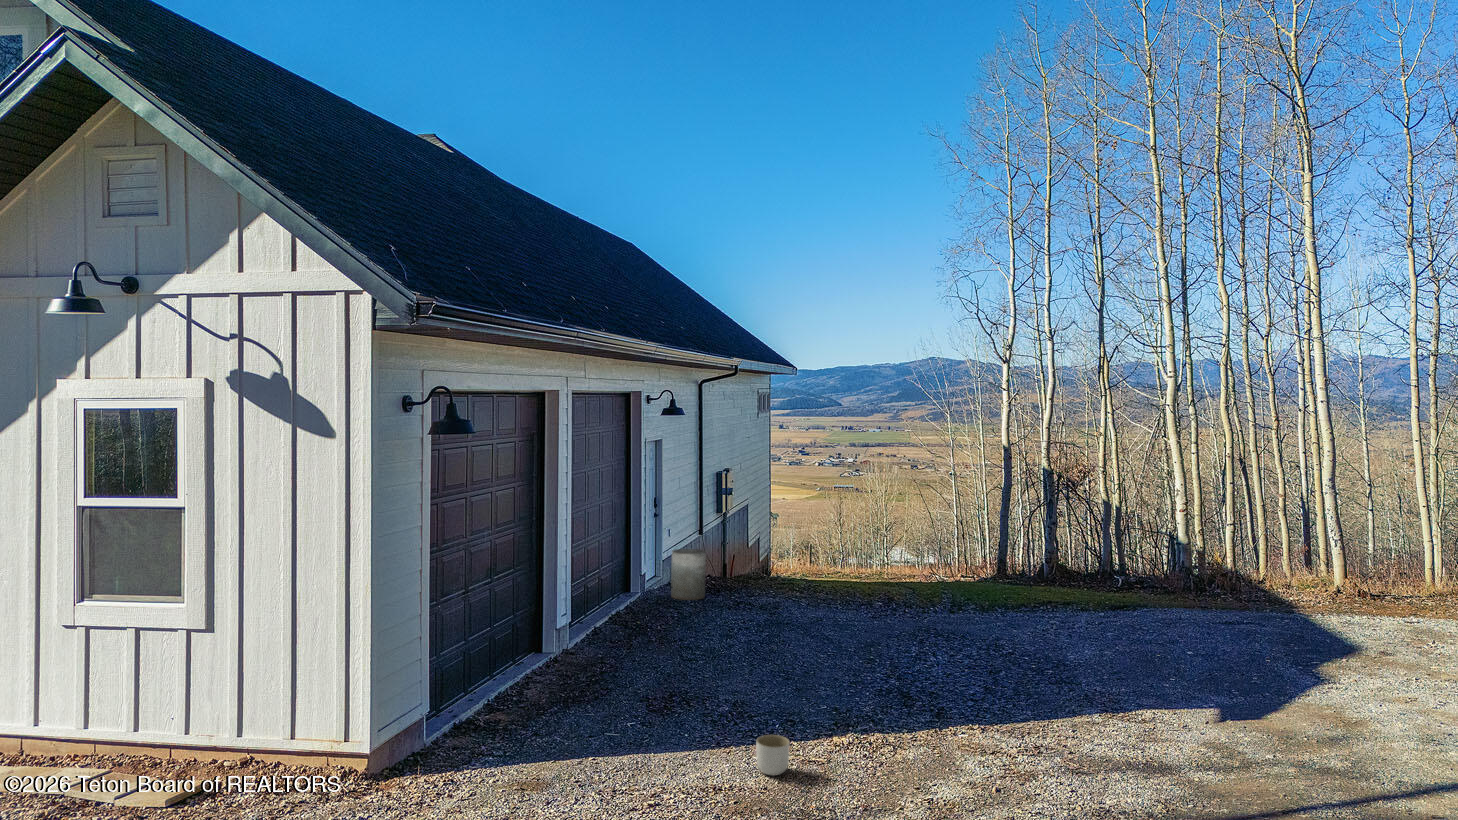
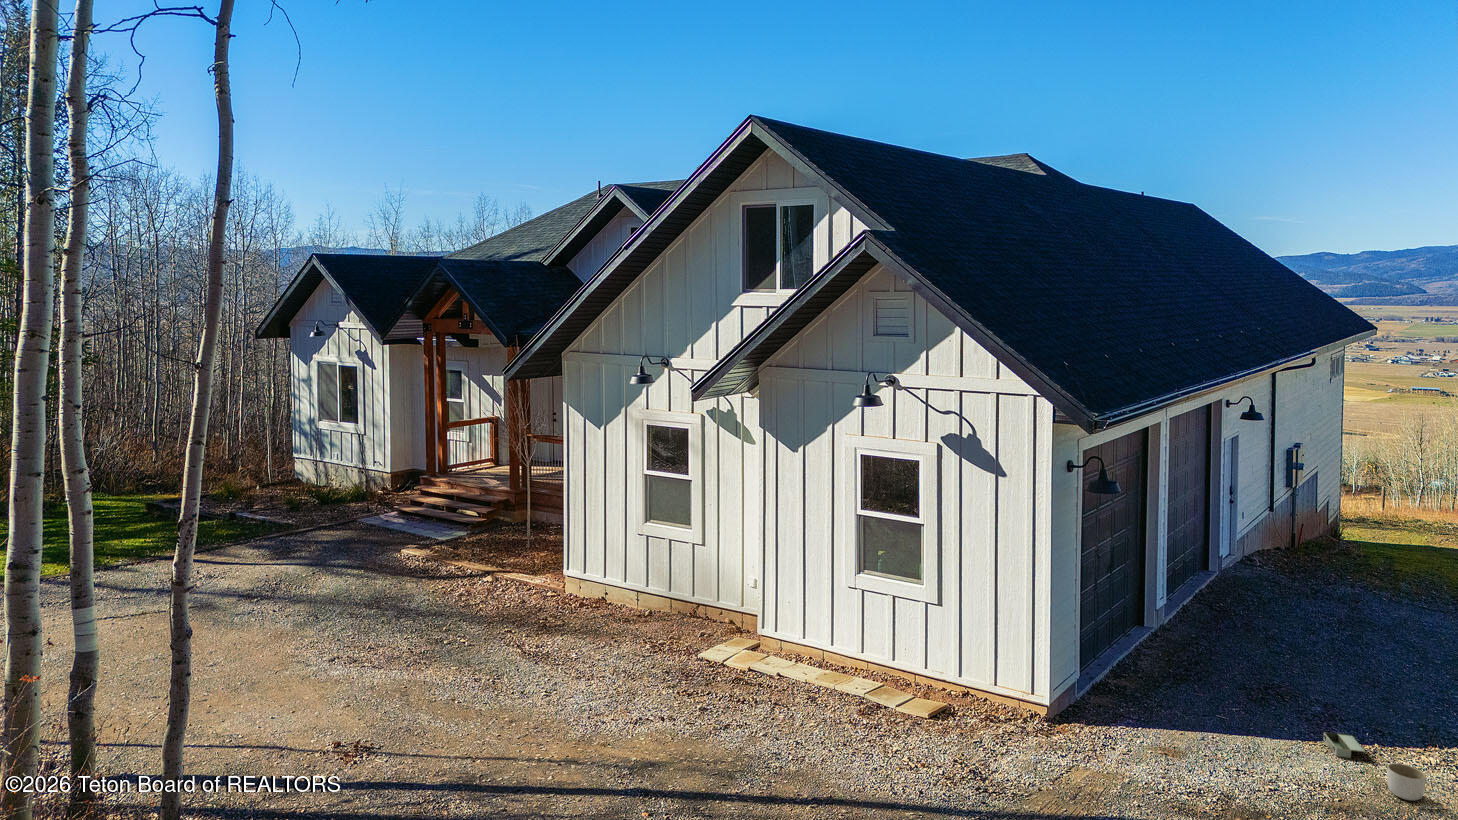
trash can: present [671,549,706,600] -> none [1242,531,1283,582]
toolbox: none [706,720,742,747] -> present [1323,732,1365,758]

